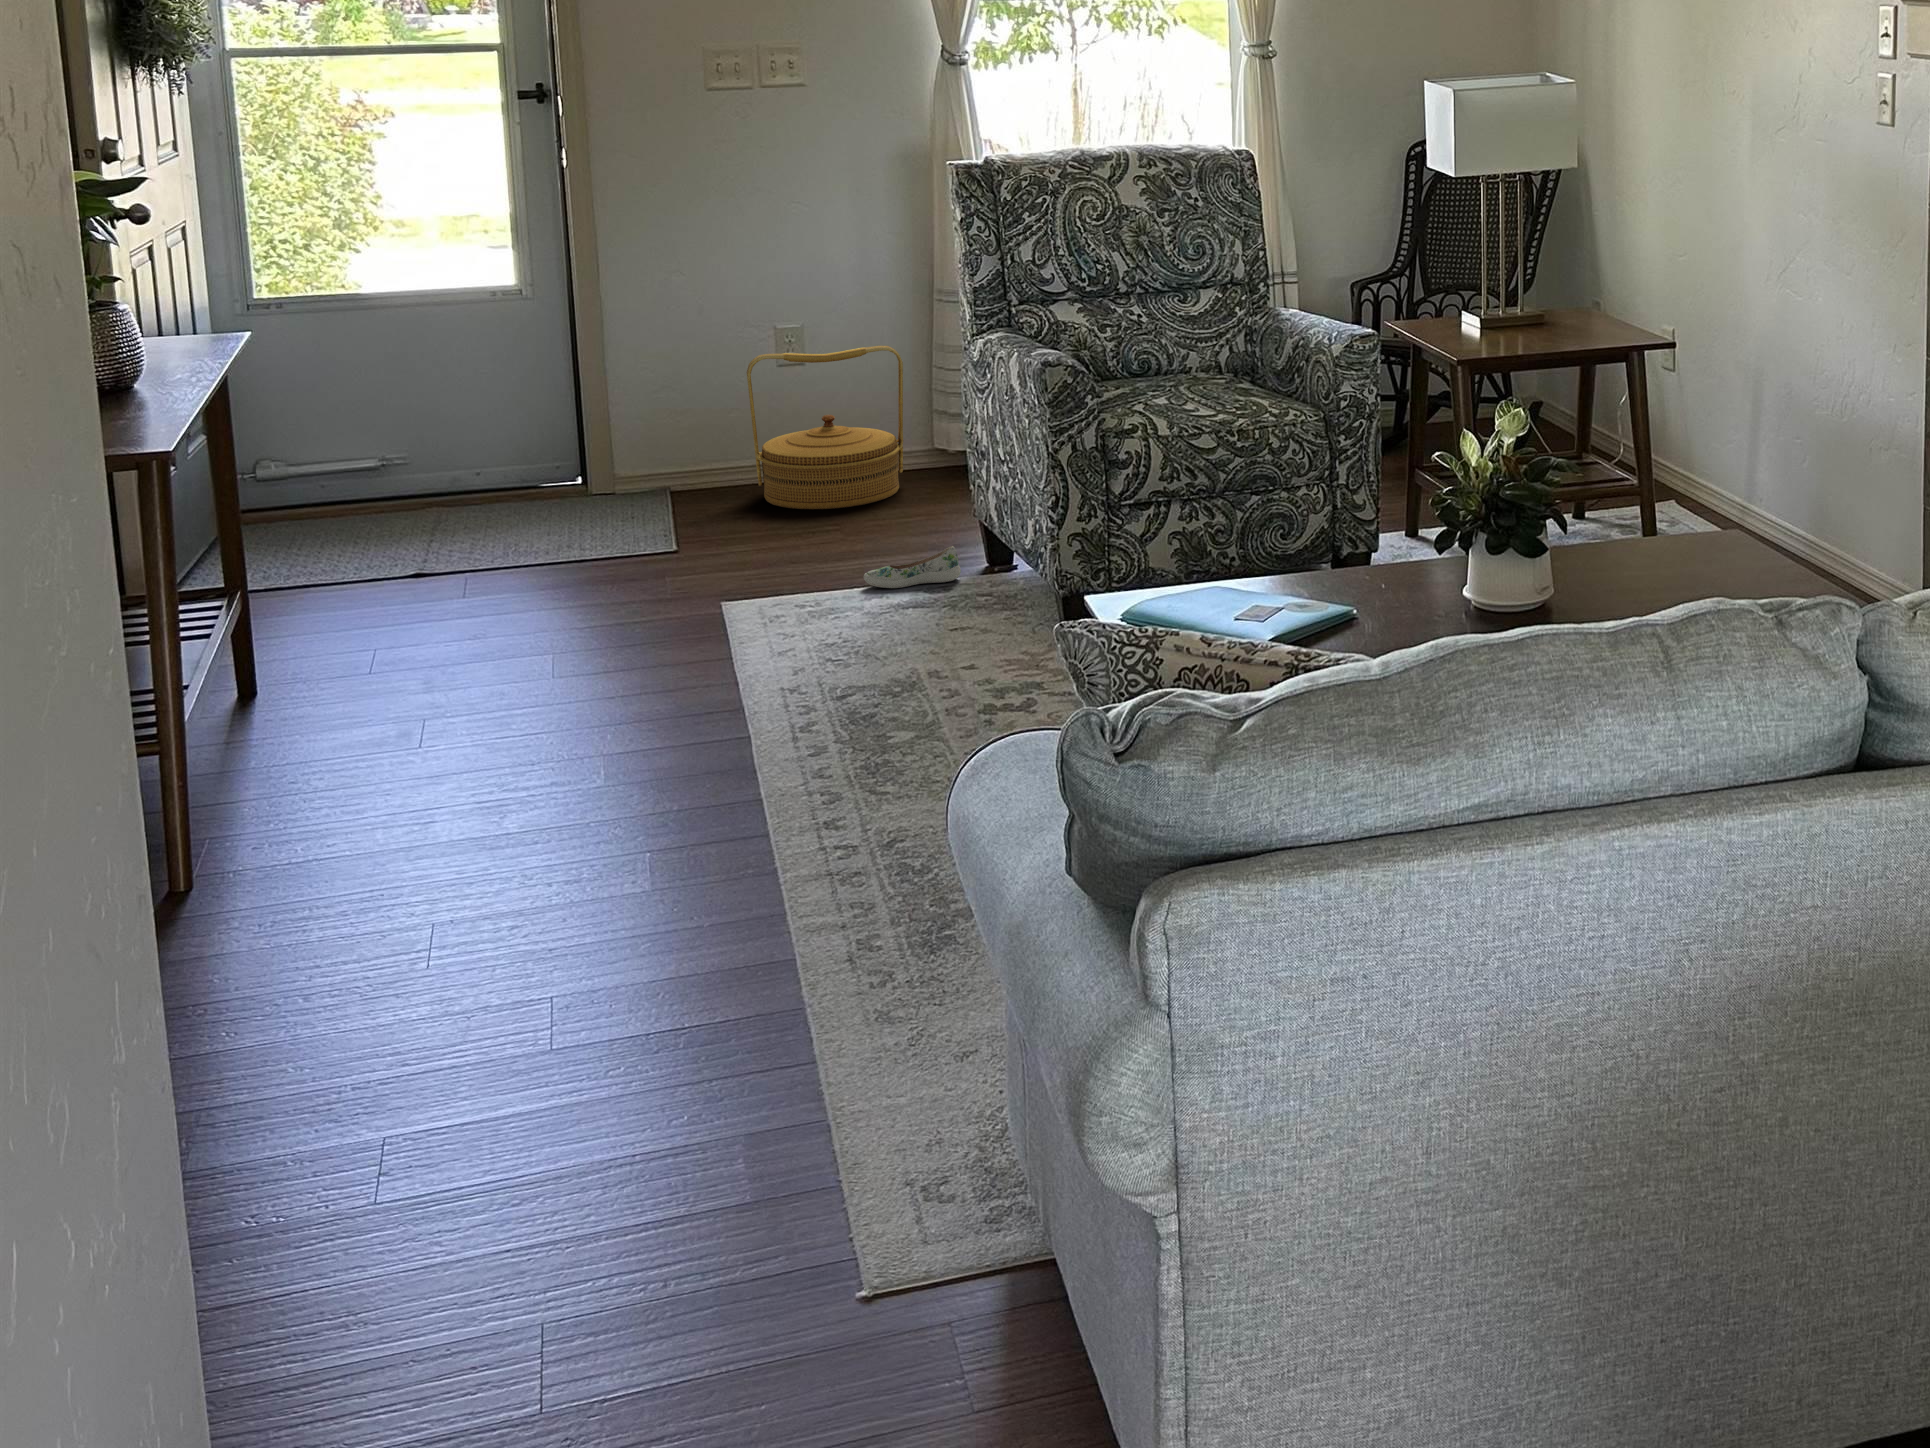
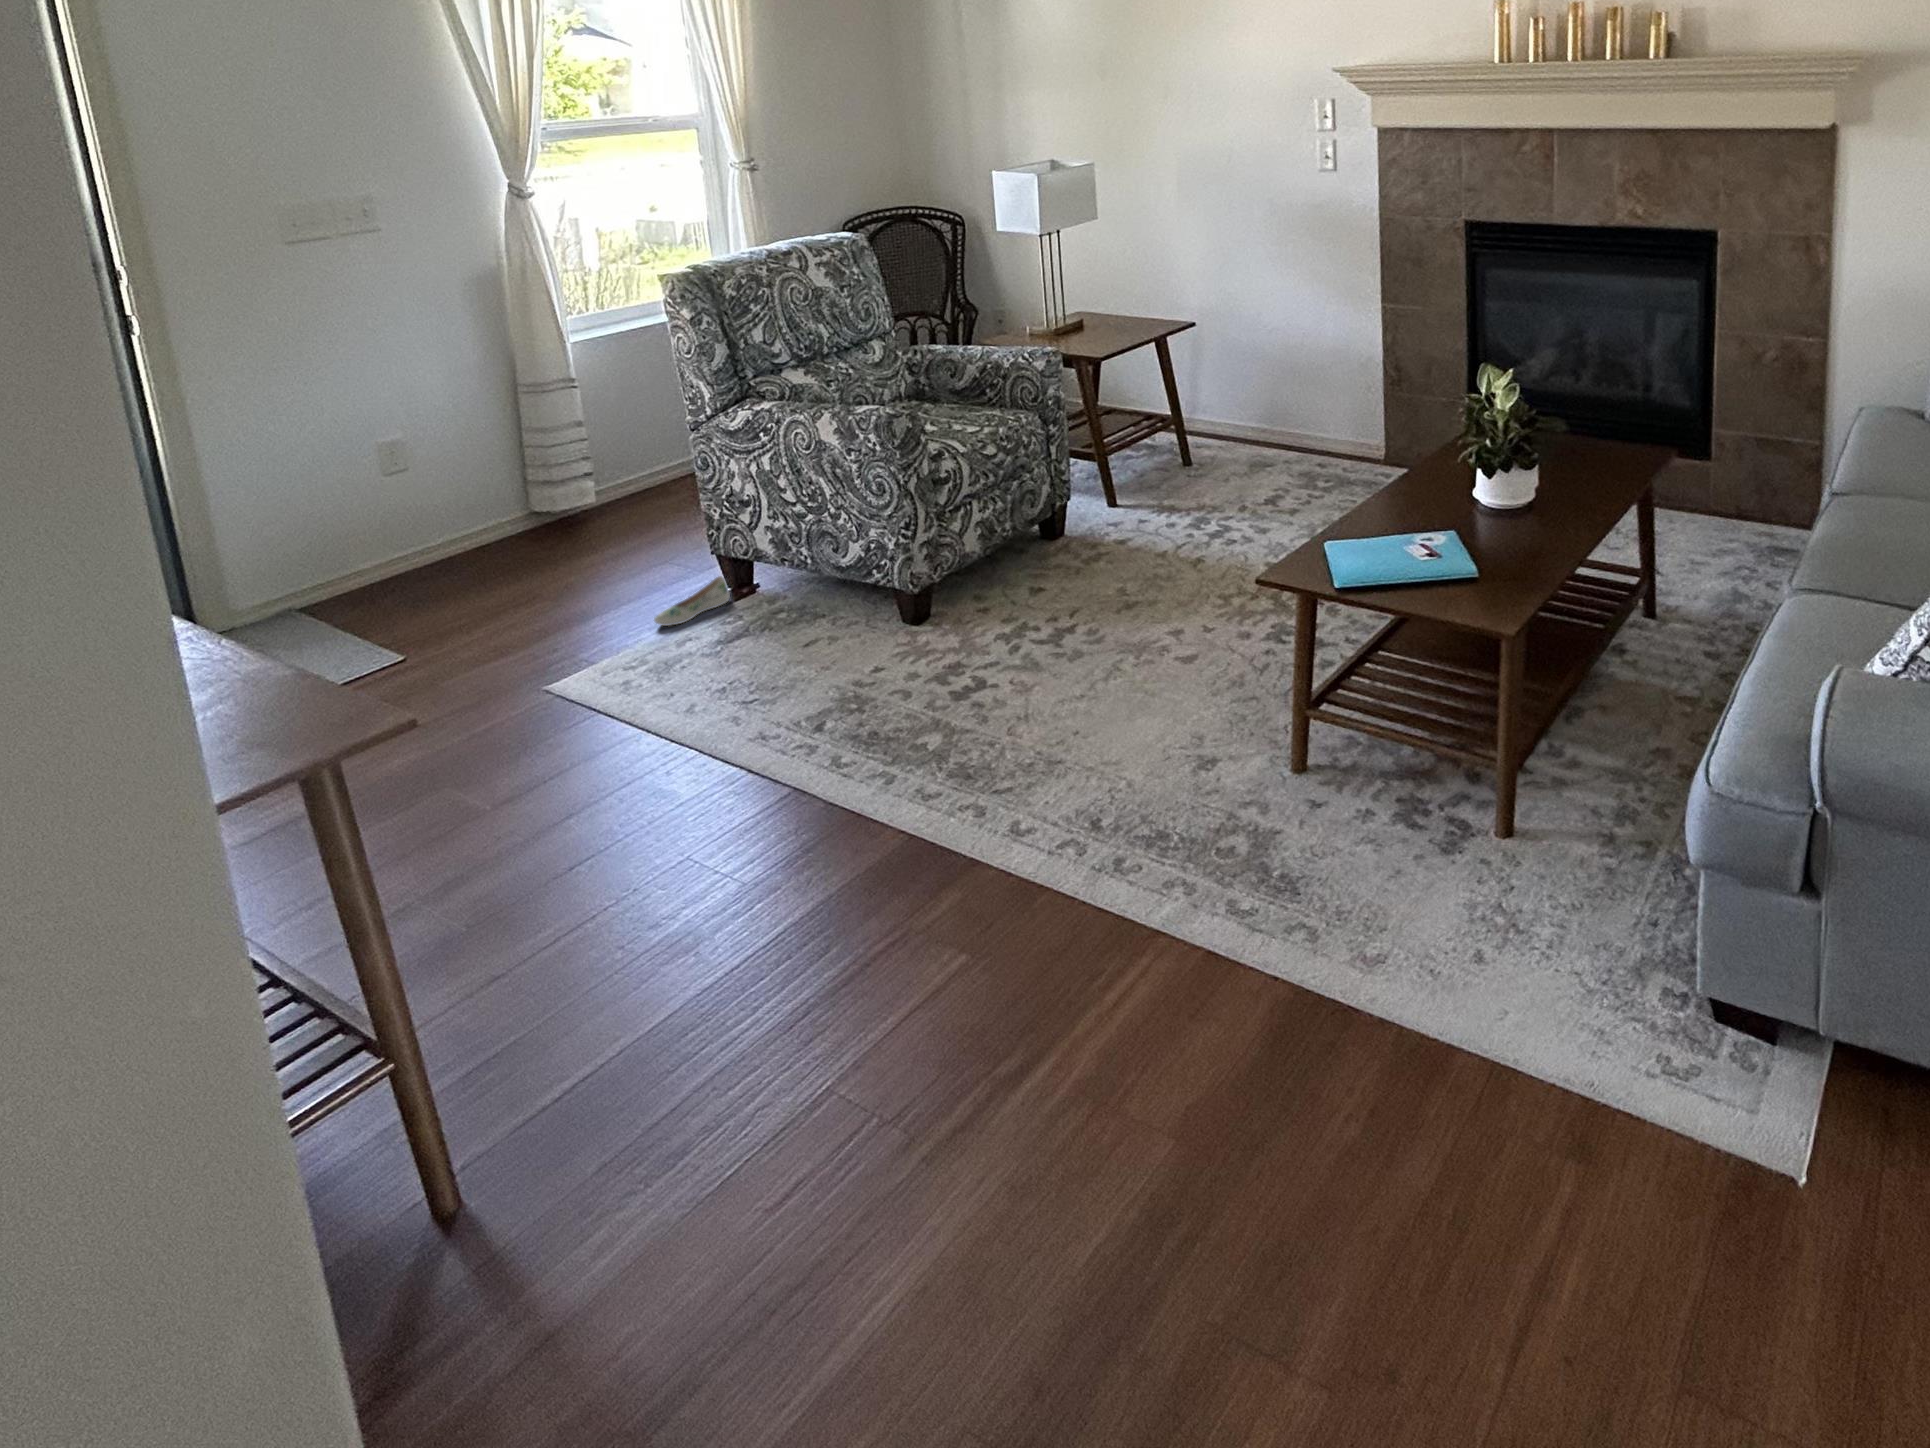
woven basket: present [747,346,903,509] -> none [391,431,546,585]

